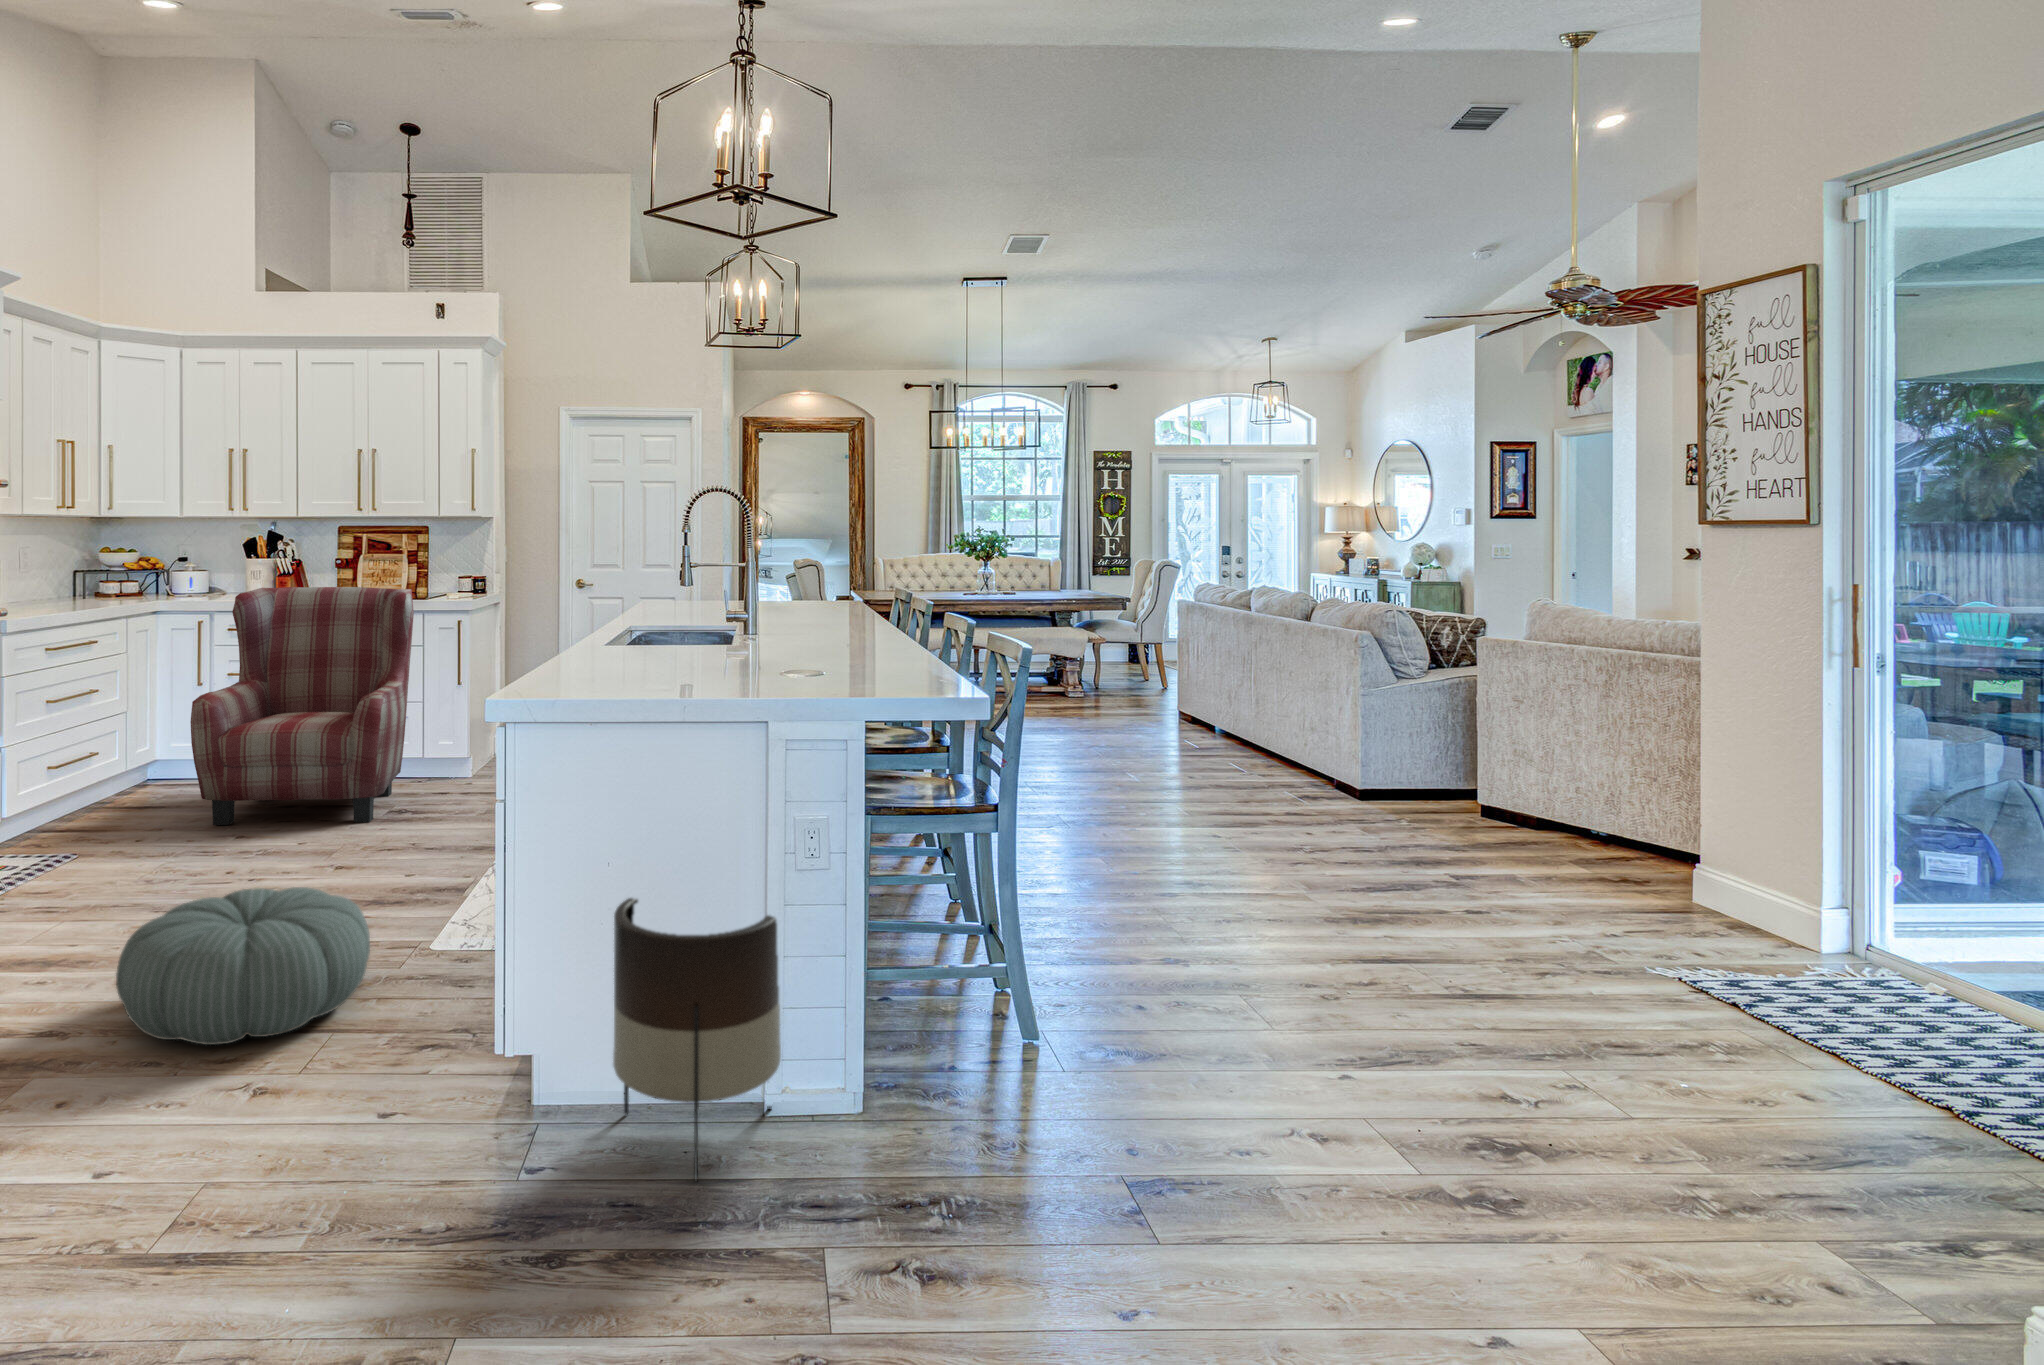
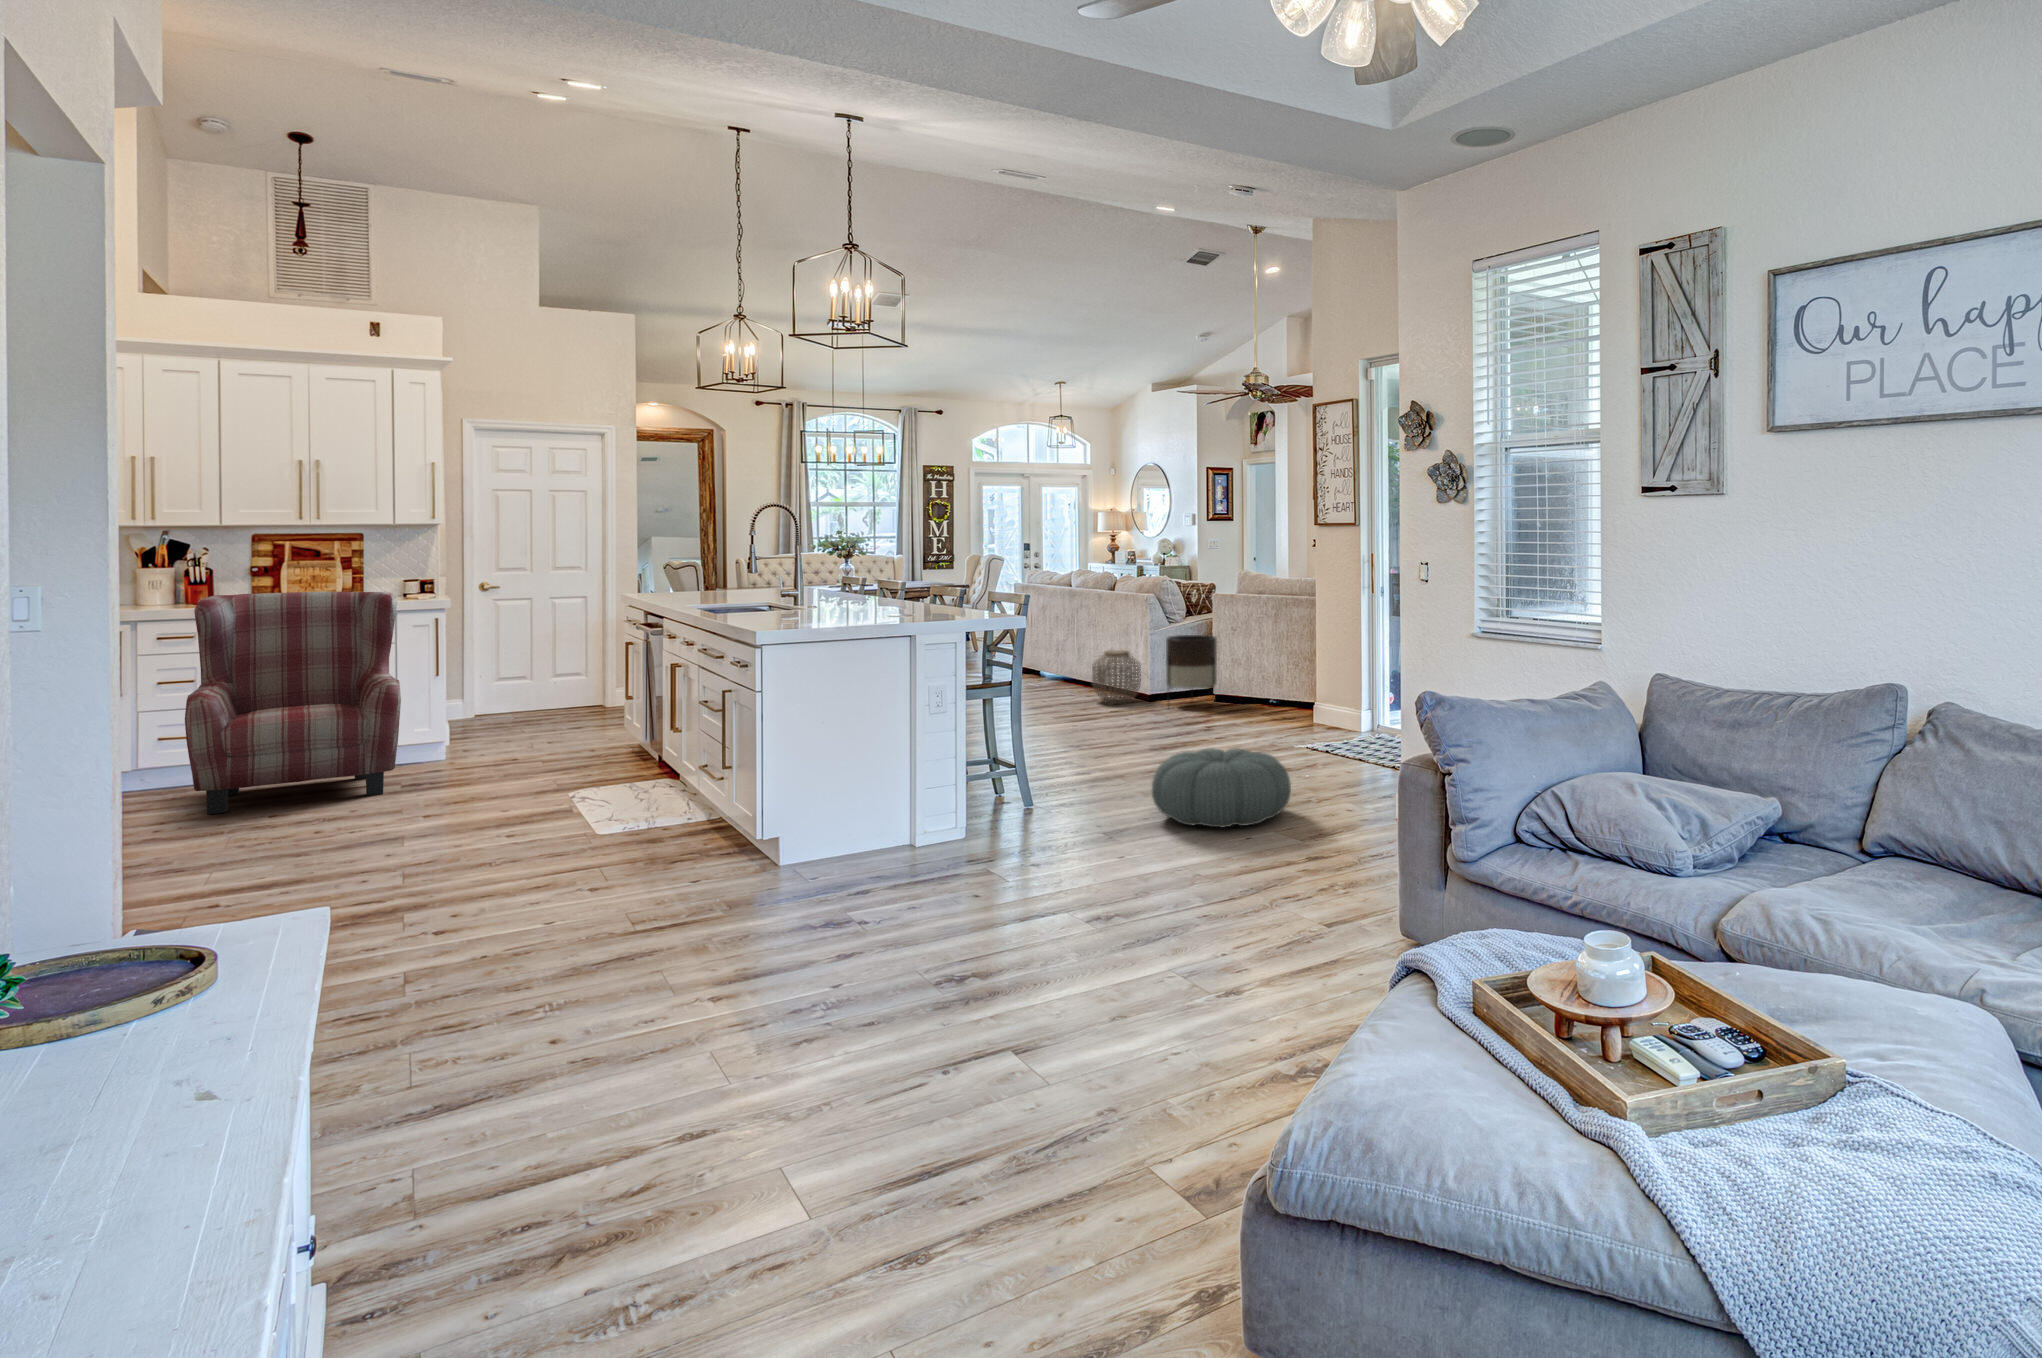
woven basket: none [1268,713,1350,799] -> present [1092,650,1141,704]
pouf: present [116,887,370,1045] -> present [1152,748,1291,827]
planter: present [613,898,781,1181] -> present [1166,635,1217,689]

